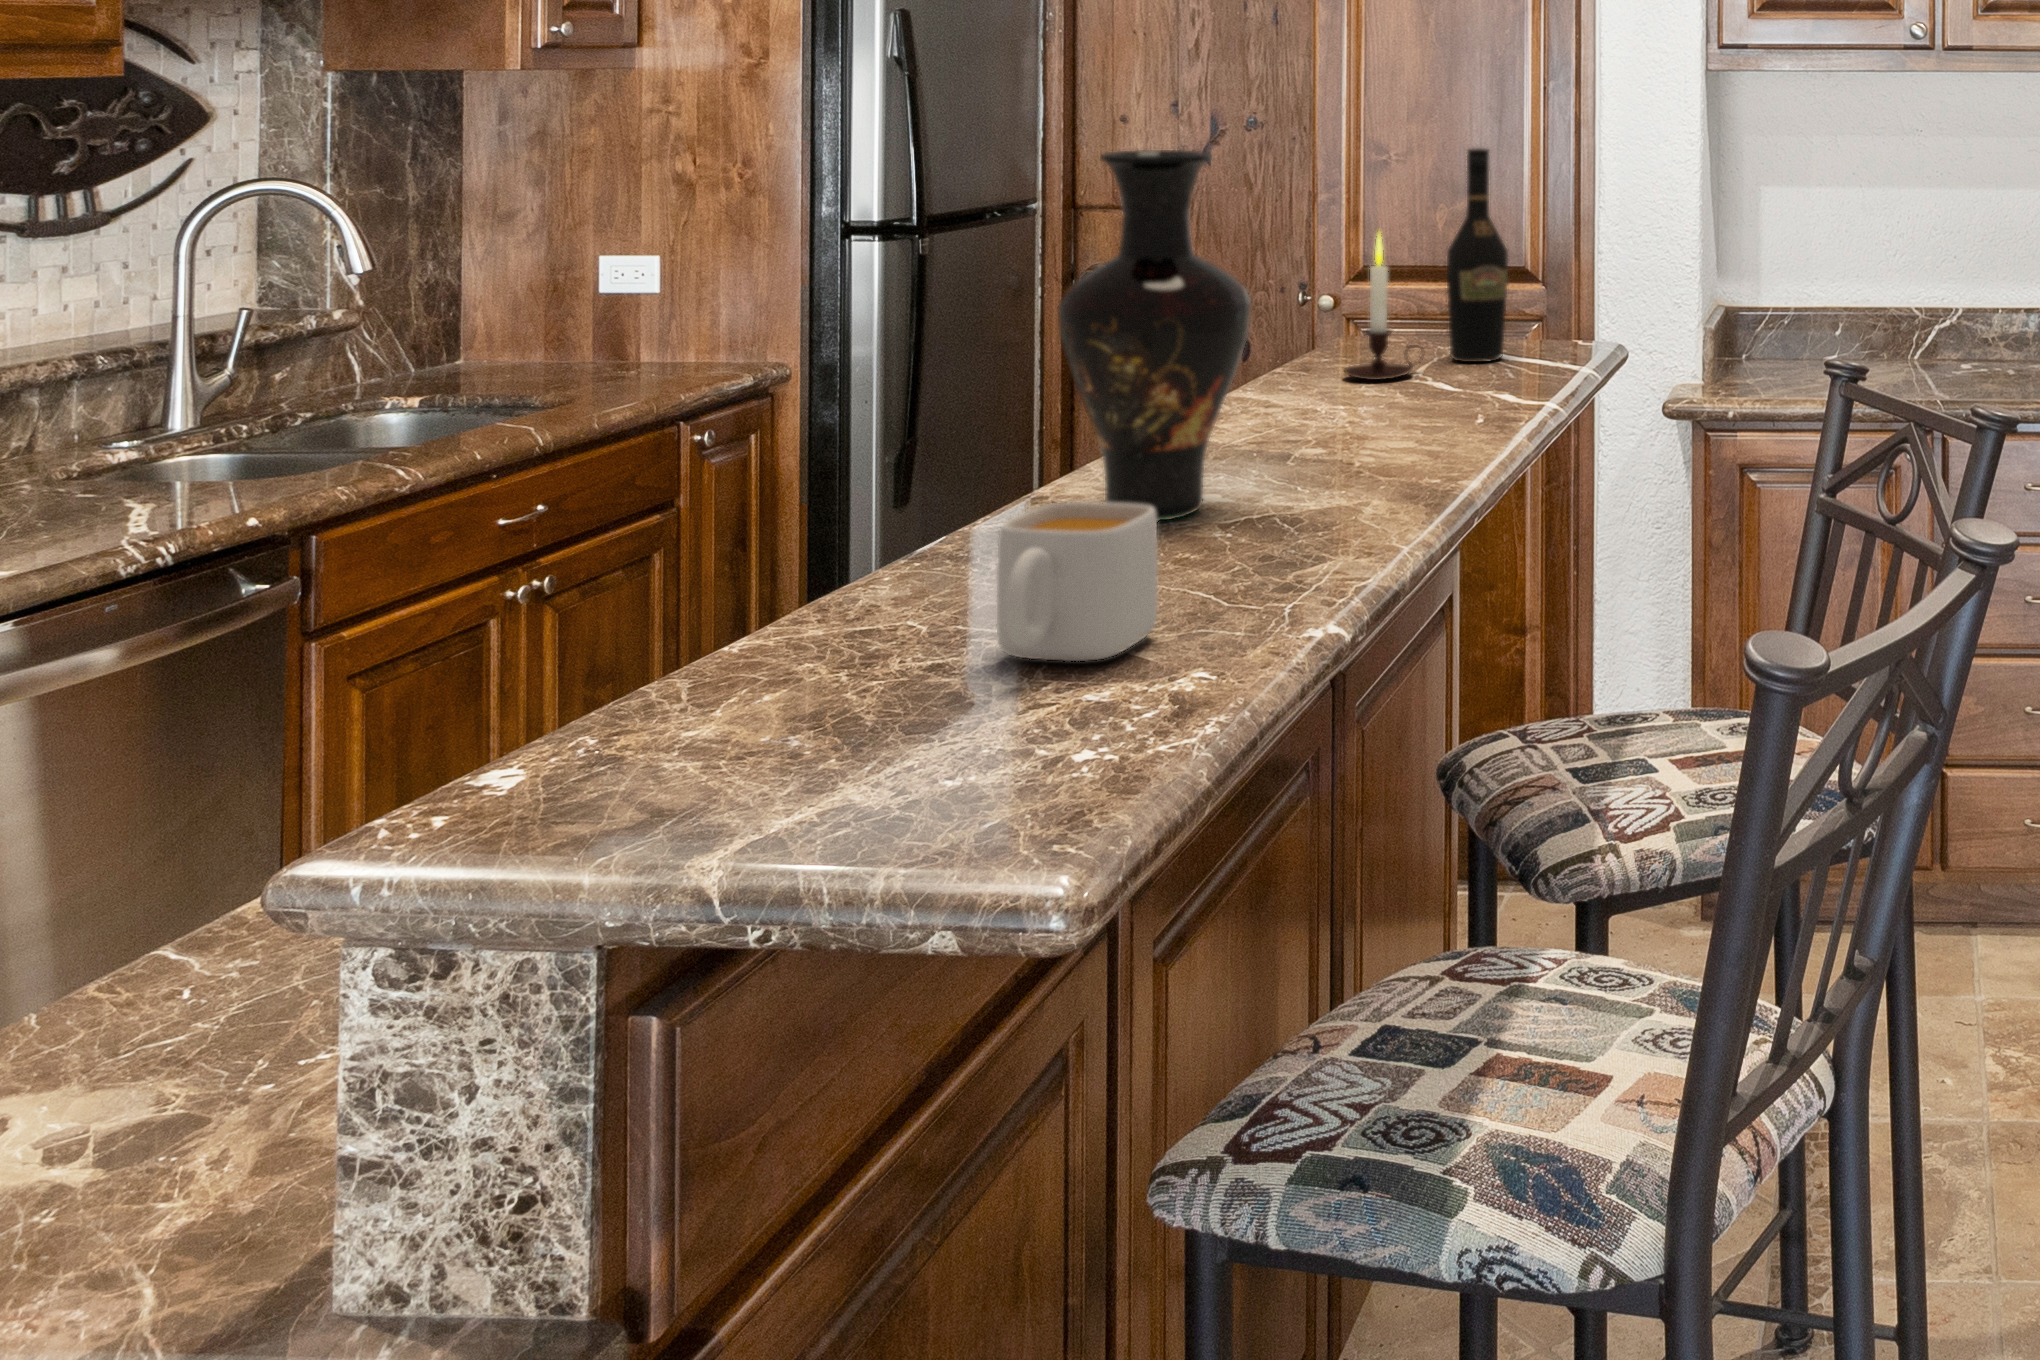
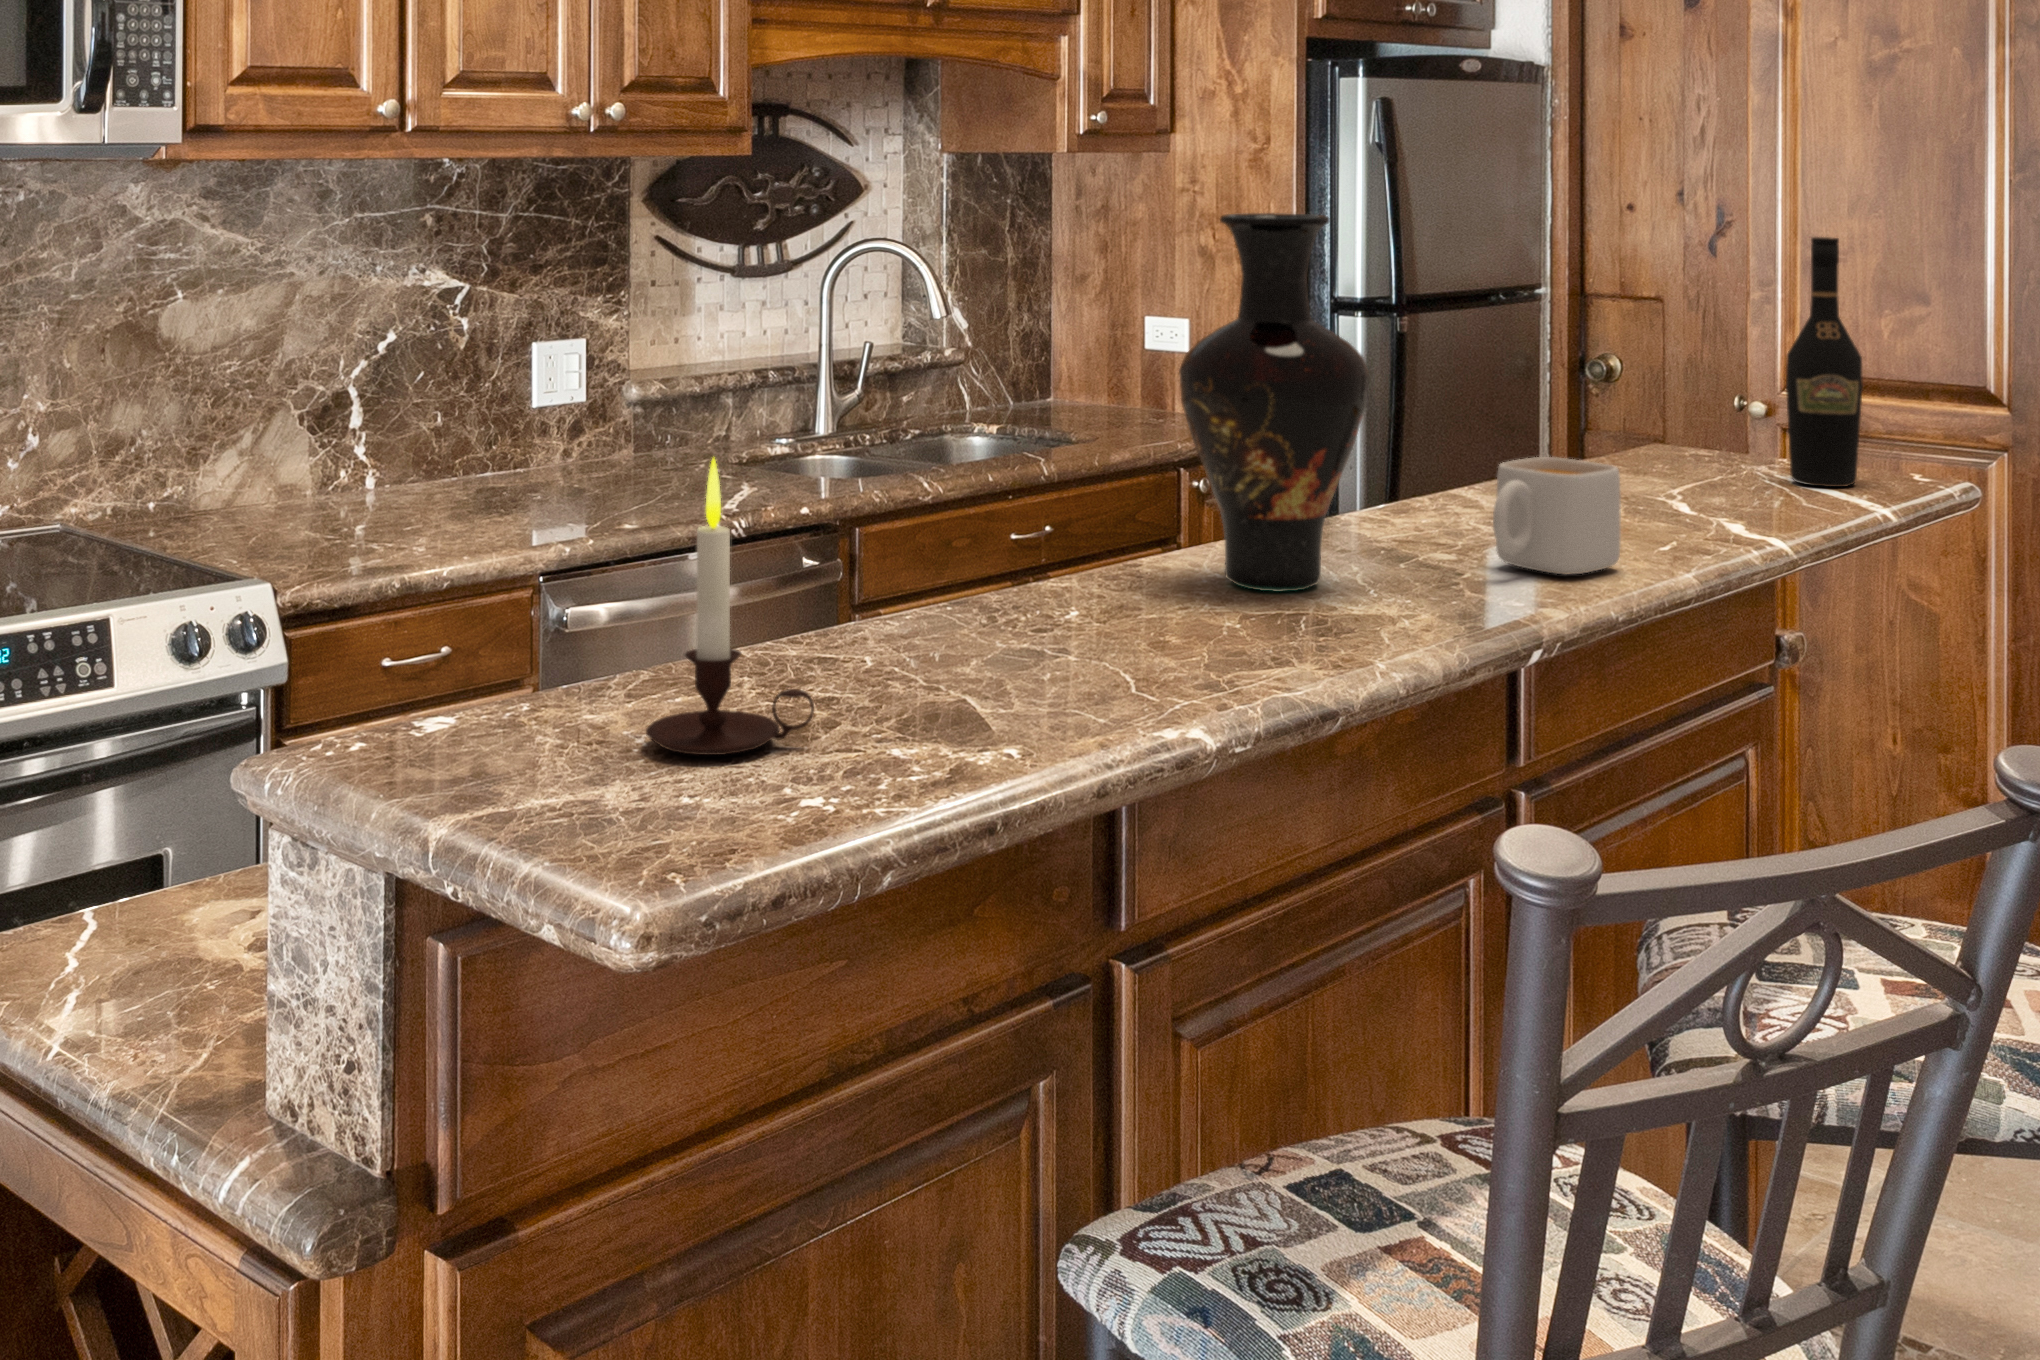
candle: present [1344,233,1425,380] -> present [646,458,814,755]
mug: present [997,502,1158,661] -> present [1493,457,1621,575]

